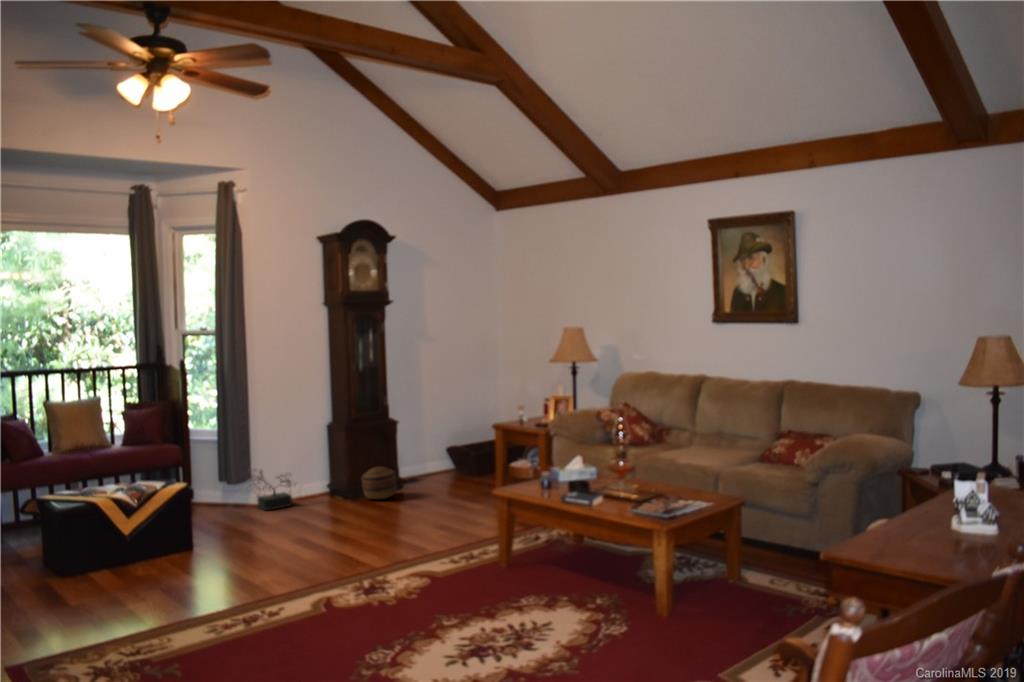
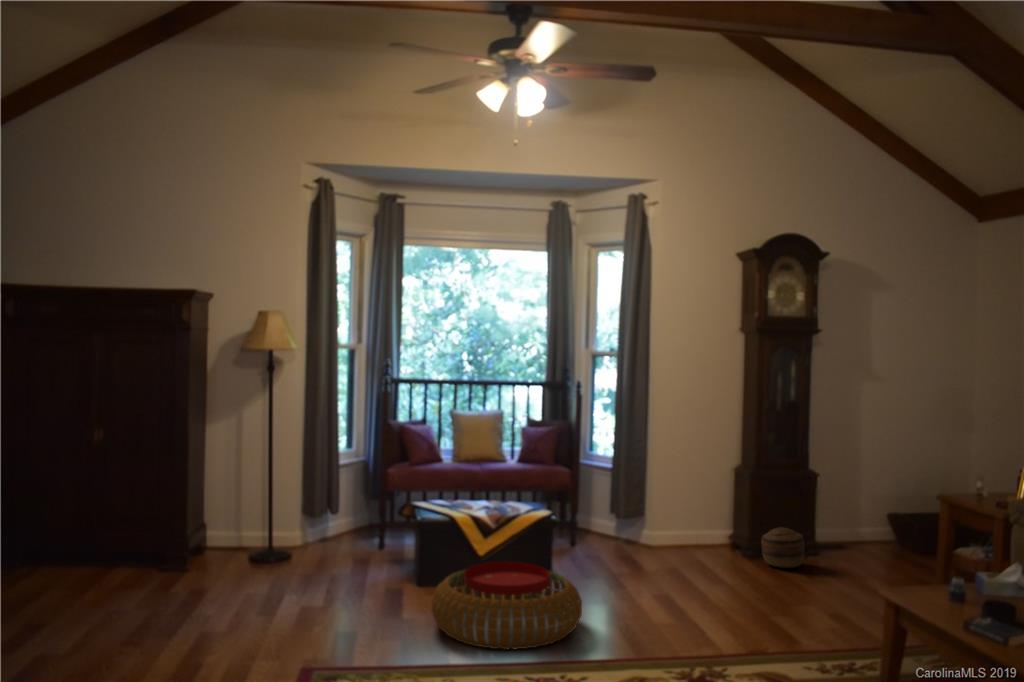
decorative plant: present [247,469,295,511] -> none [630,506,687,556]
pouf: none [101,531,253,614] -> present [431,561,582,649]

